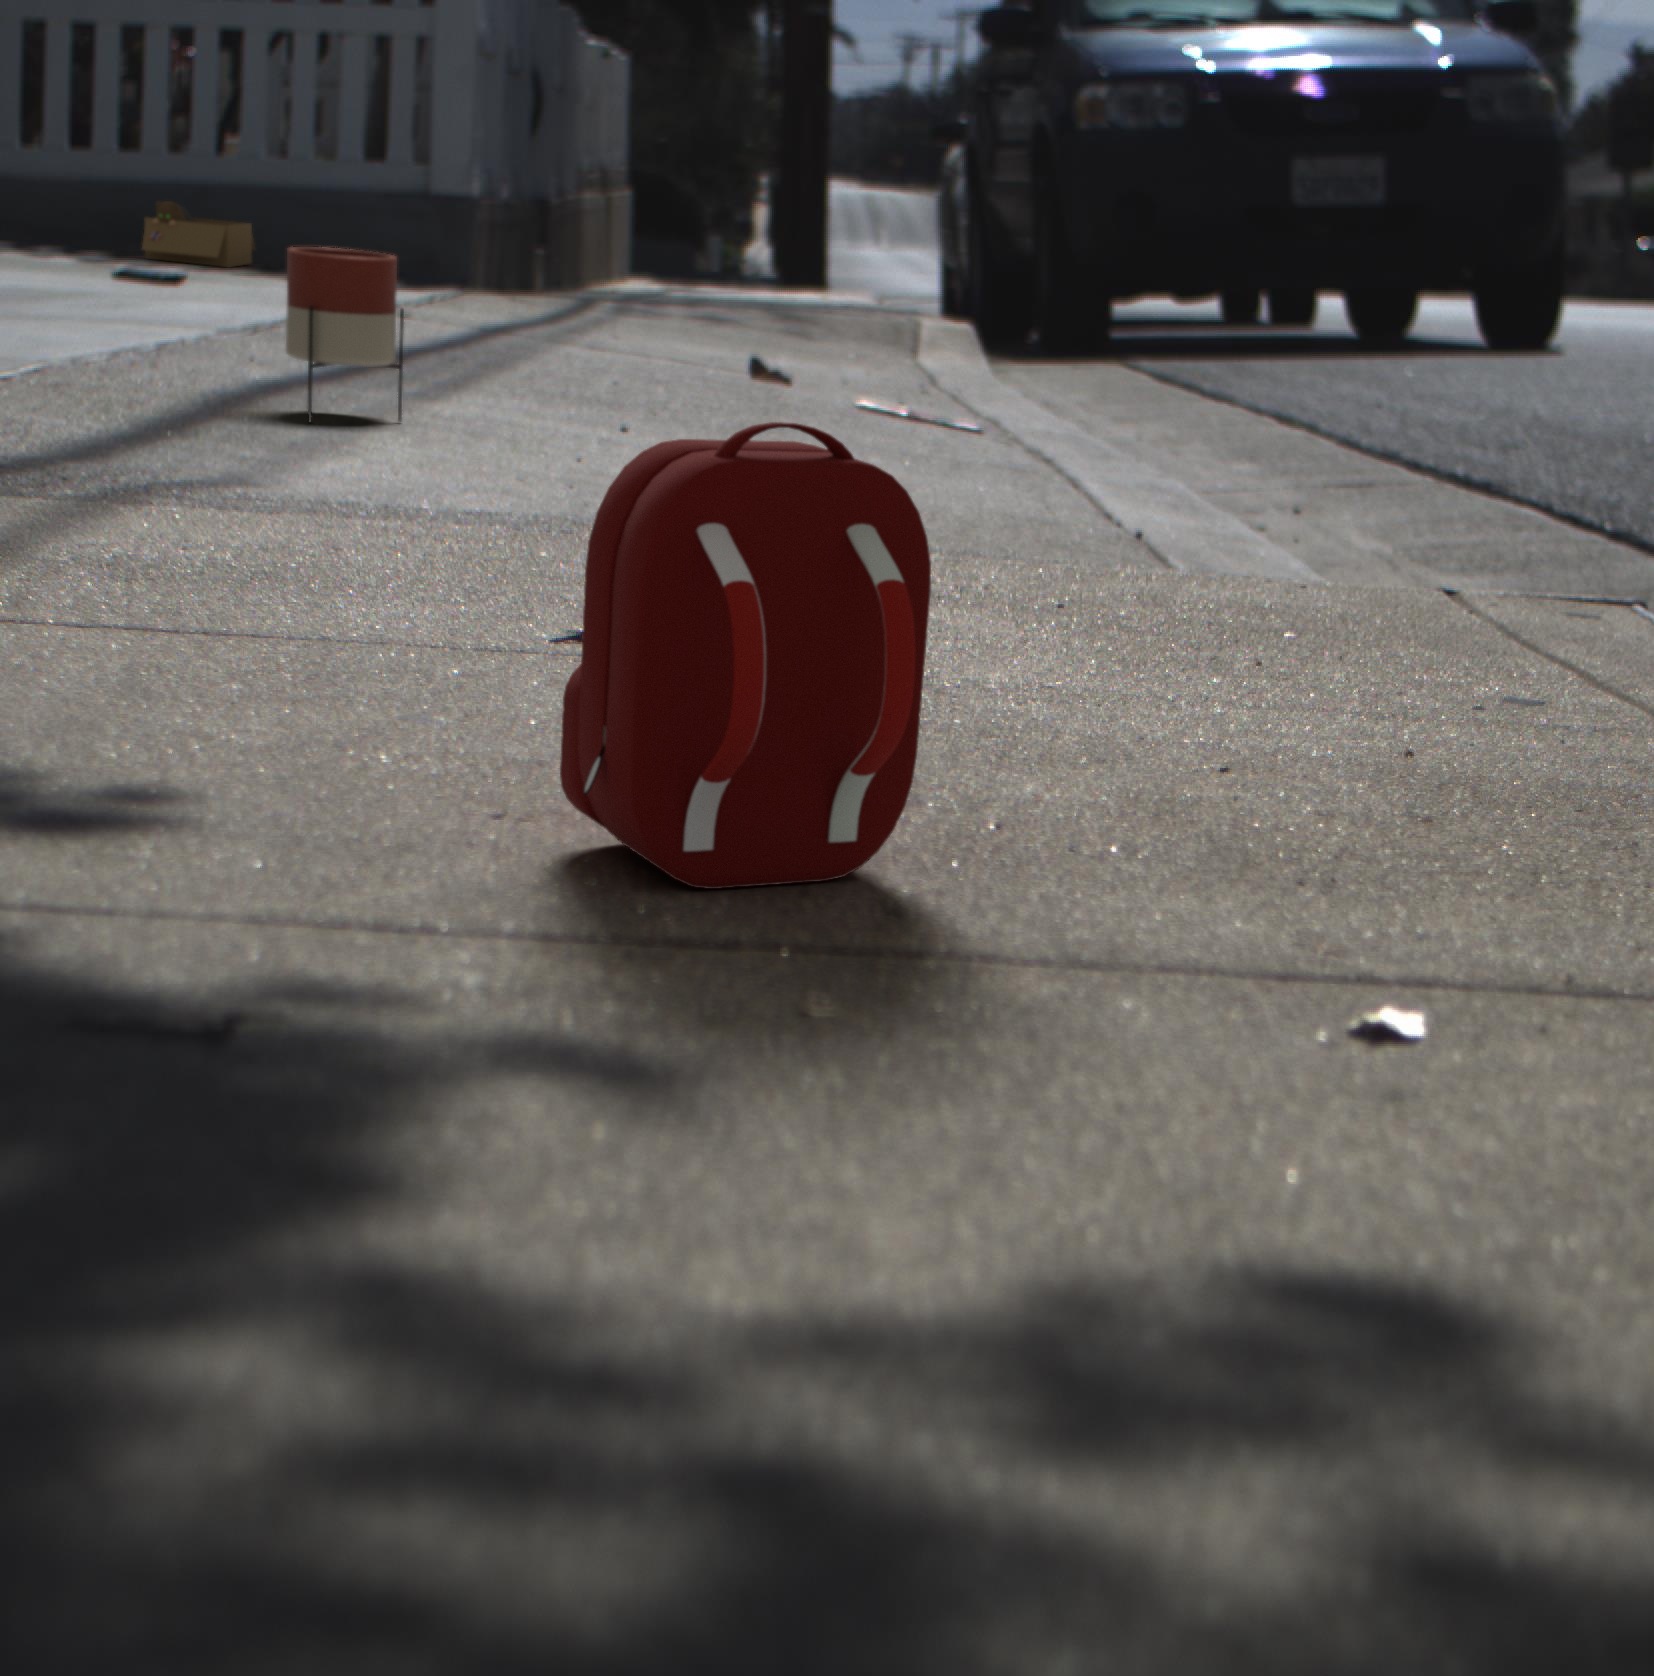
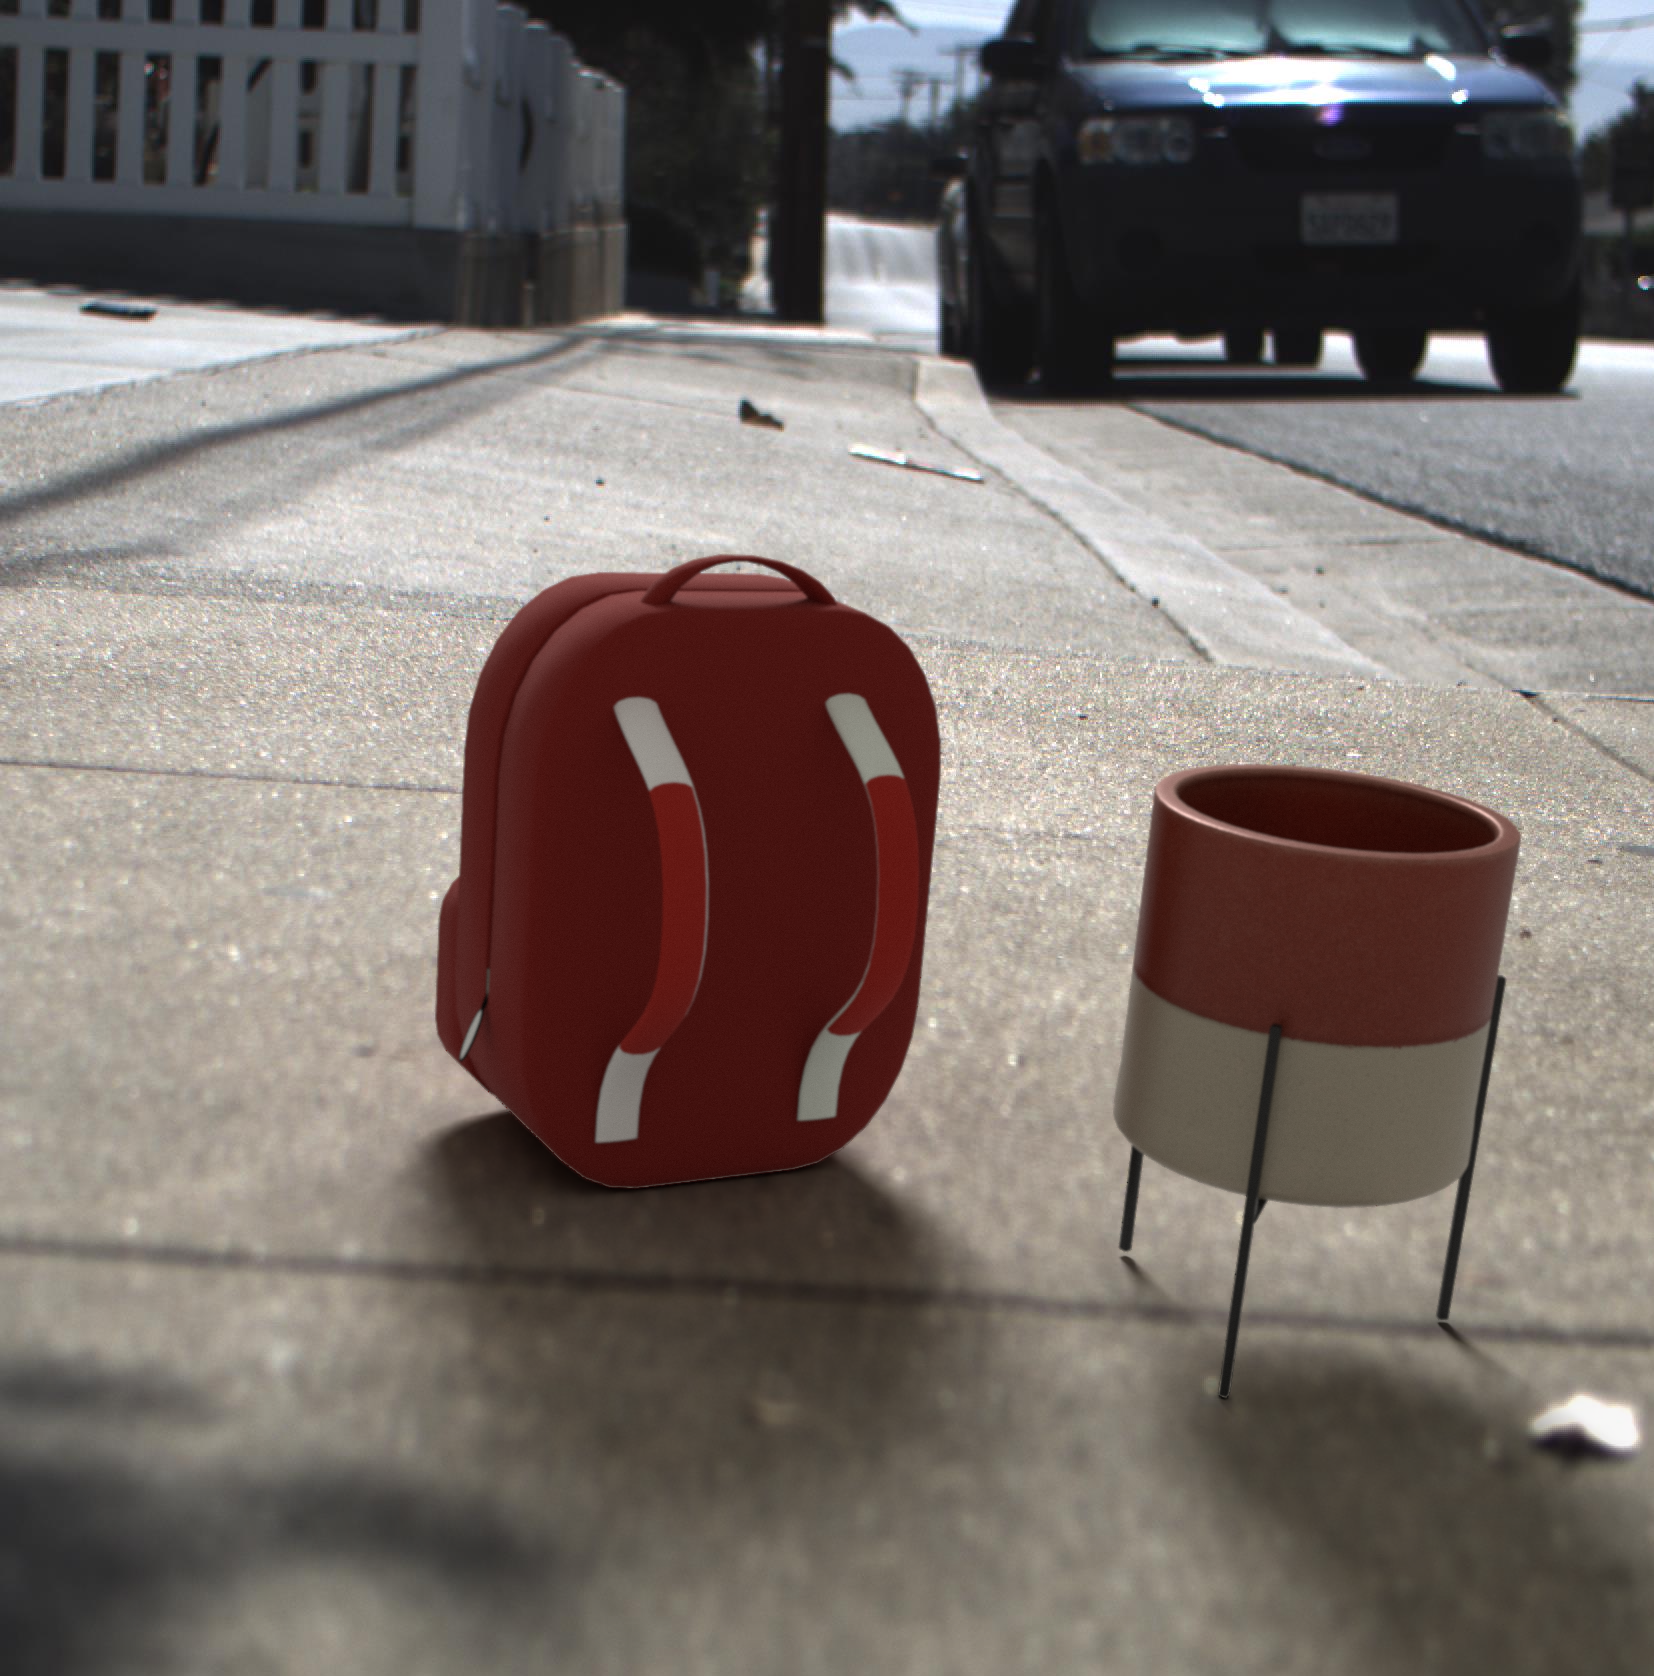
cardboard box: present [142,201,255,267] -> none [109,228,230,298]
planter: present [286,247,404,422] -> present [1113,764,1521,1398]

